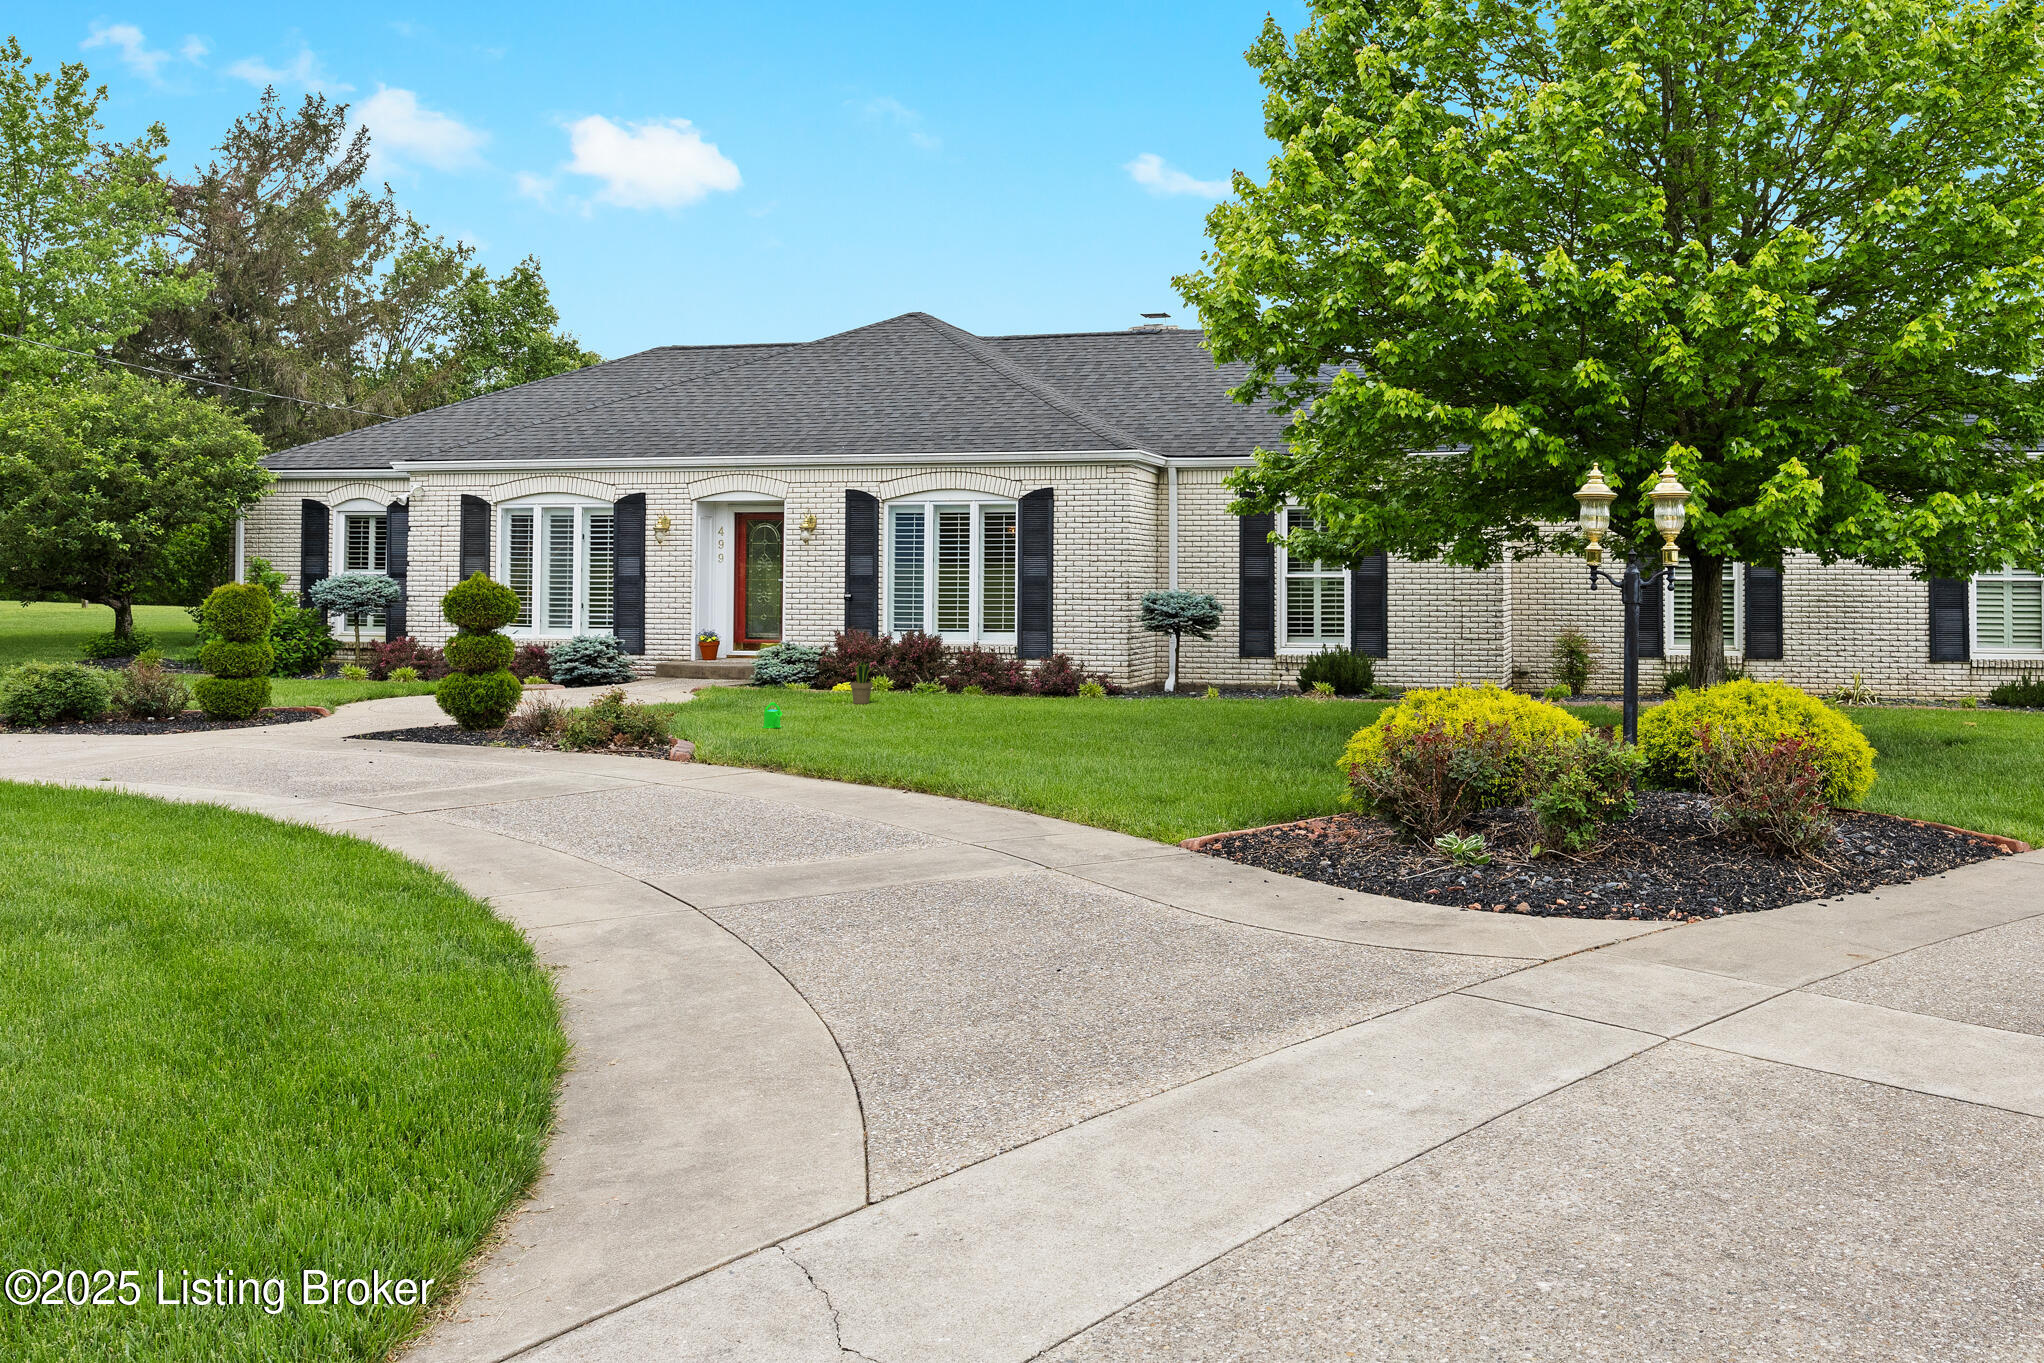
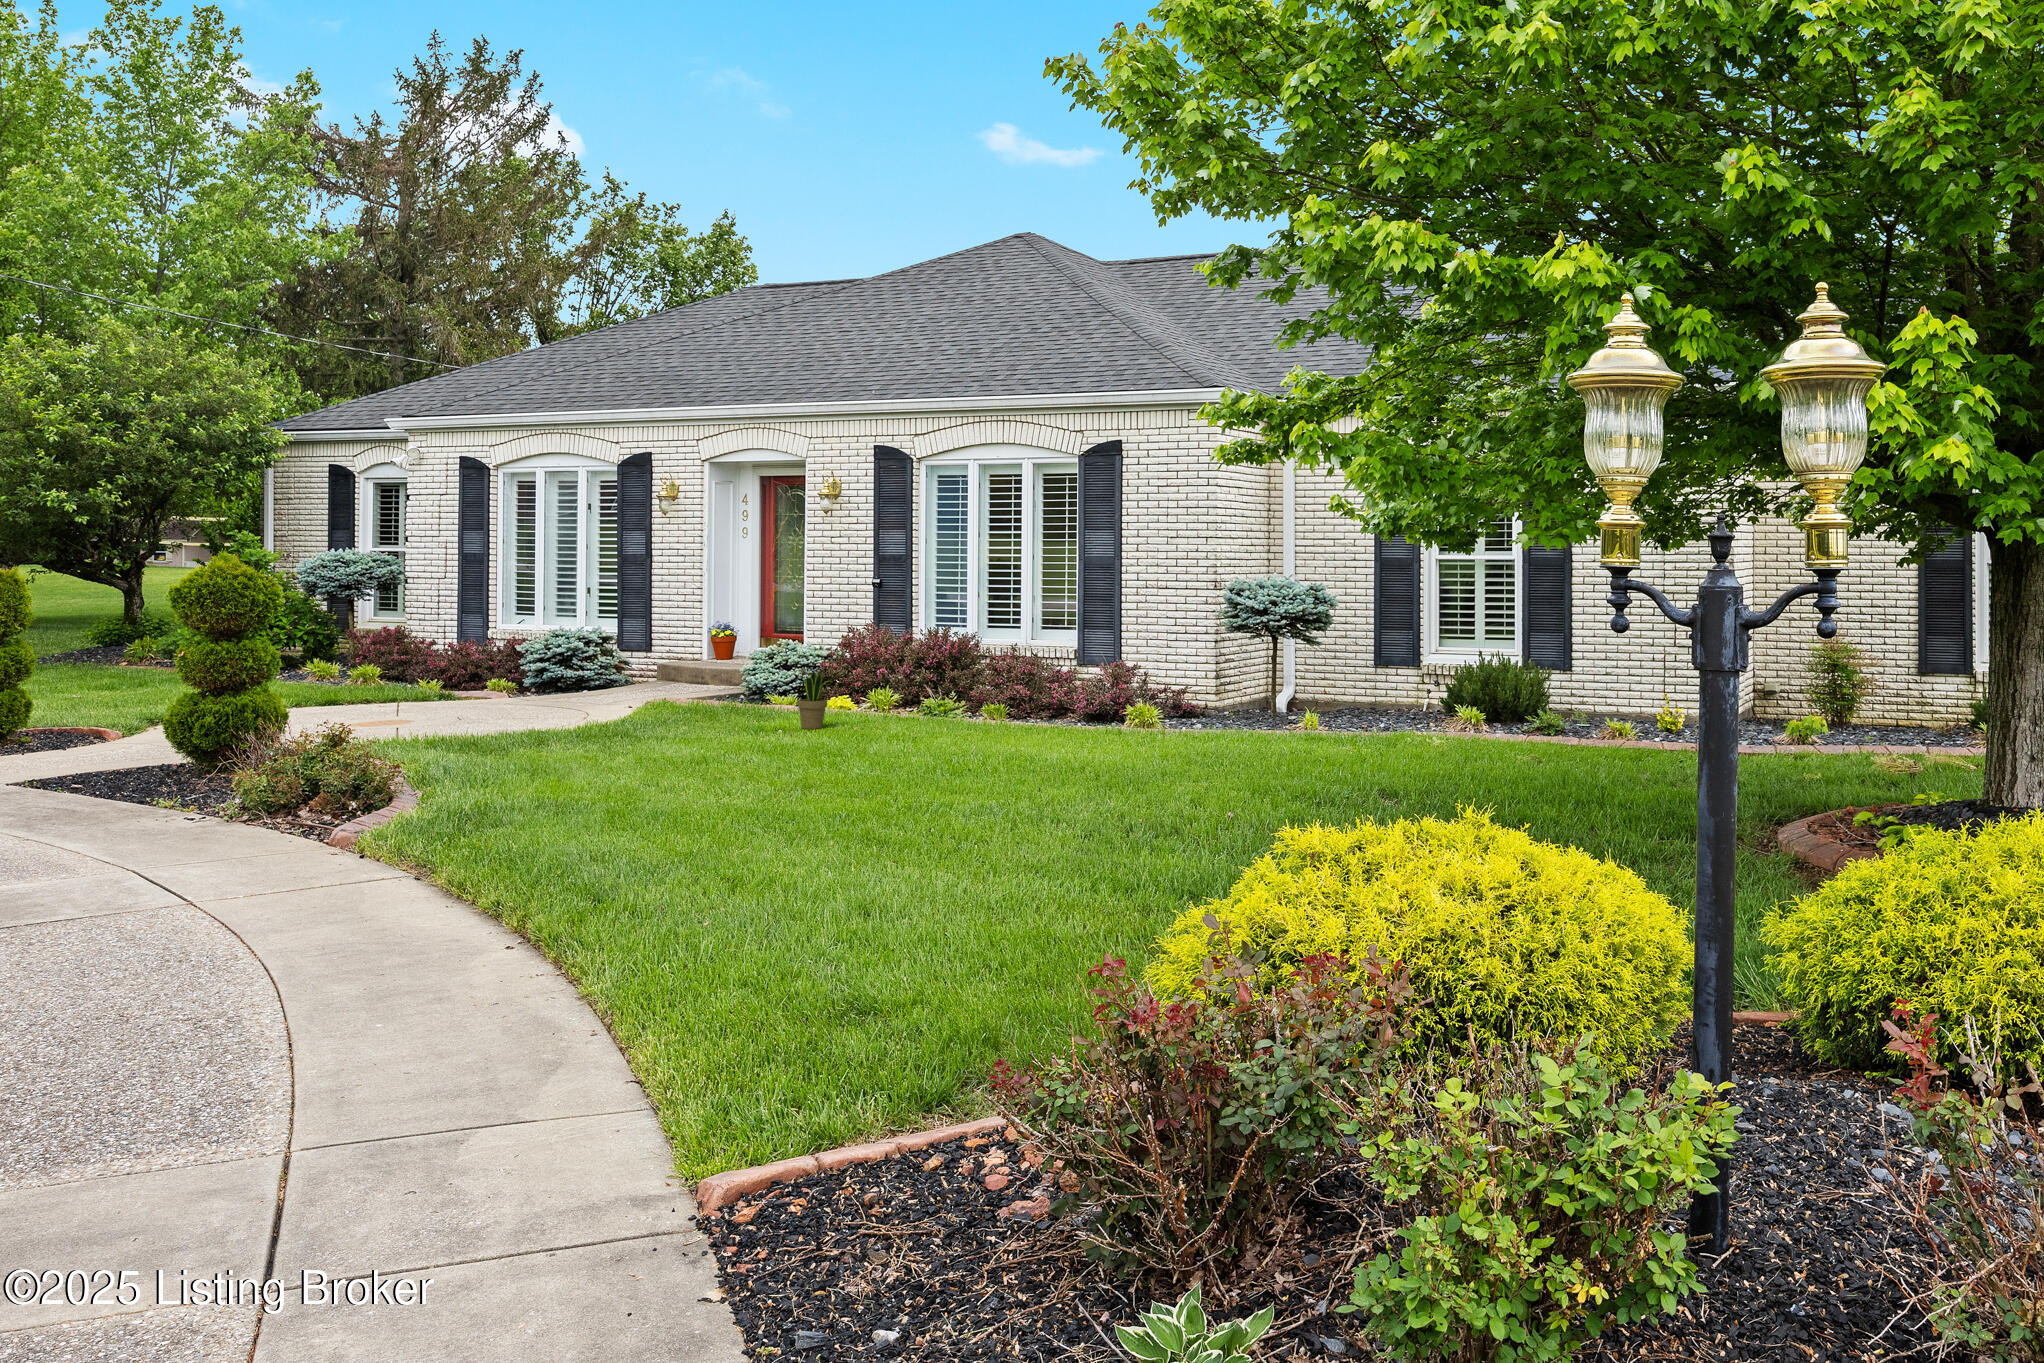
watering can: present [763,702,783,728] -> none [604,733,634,769]

